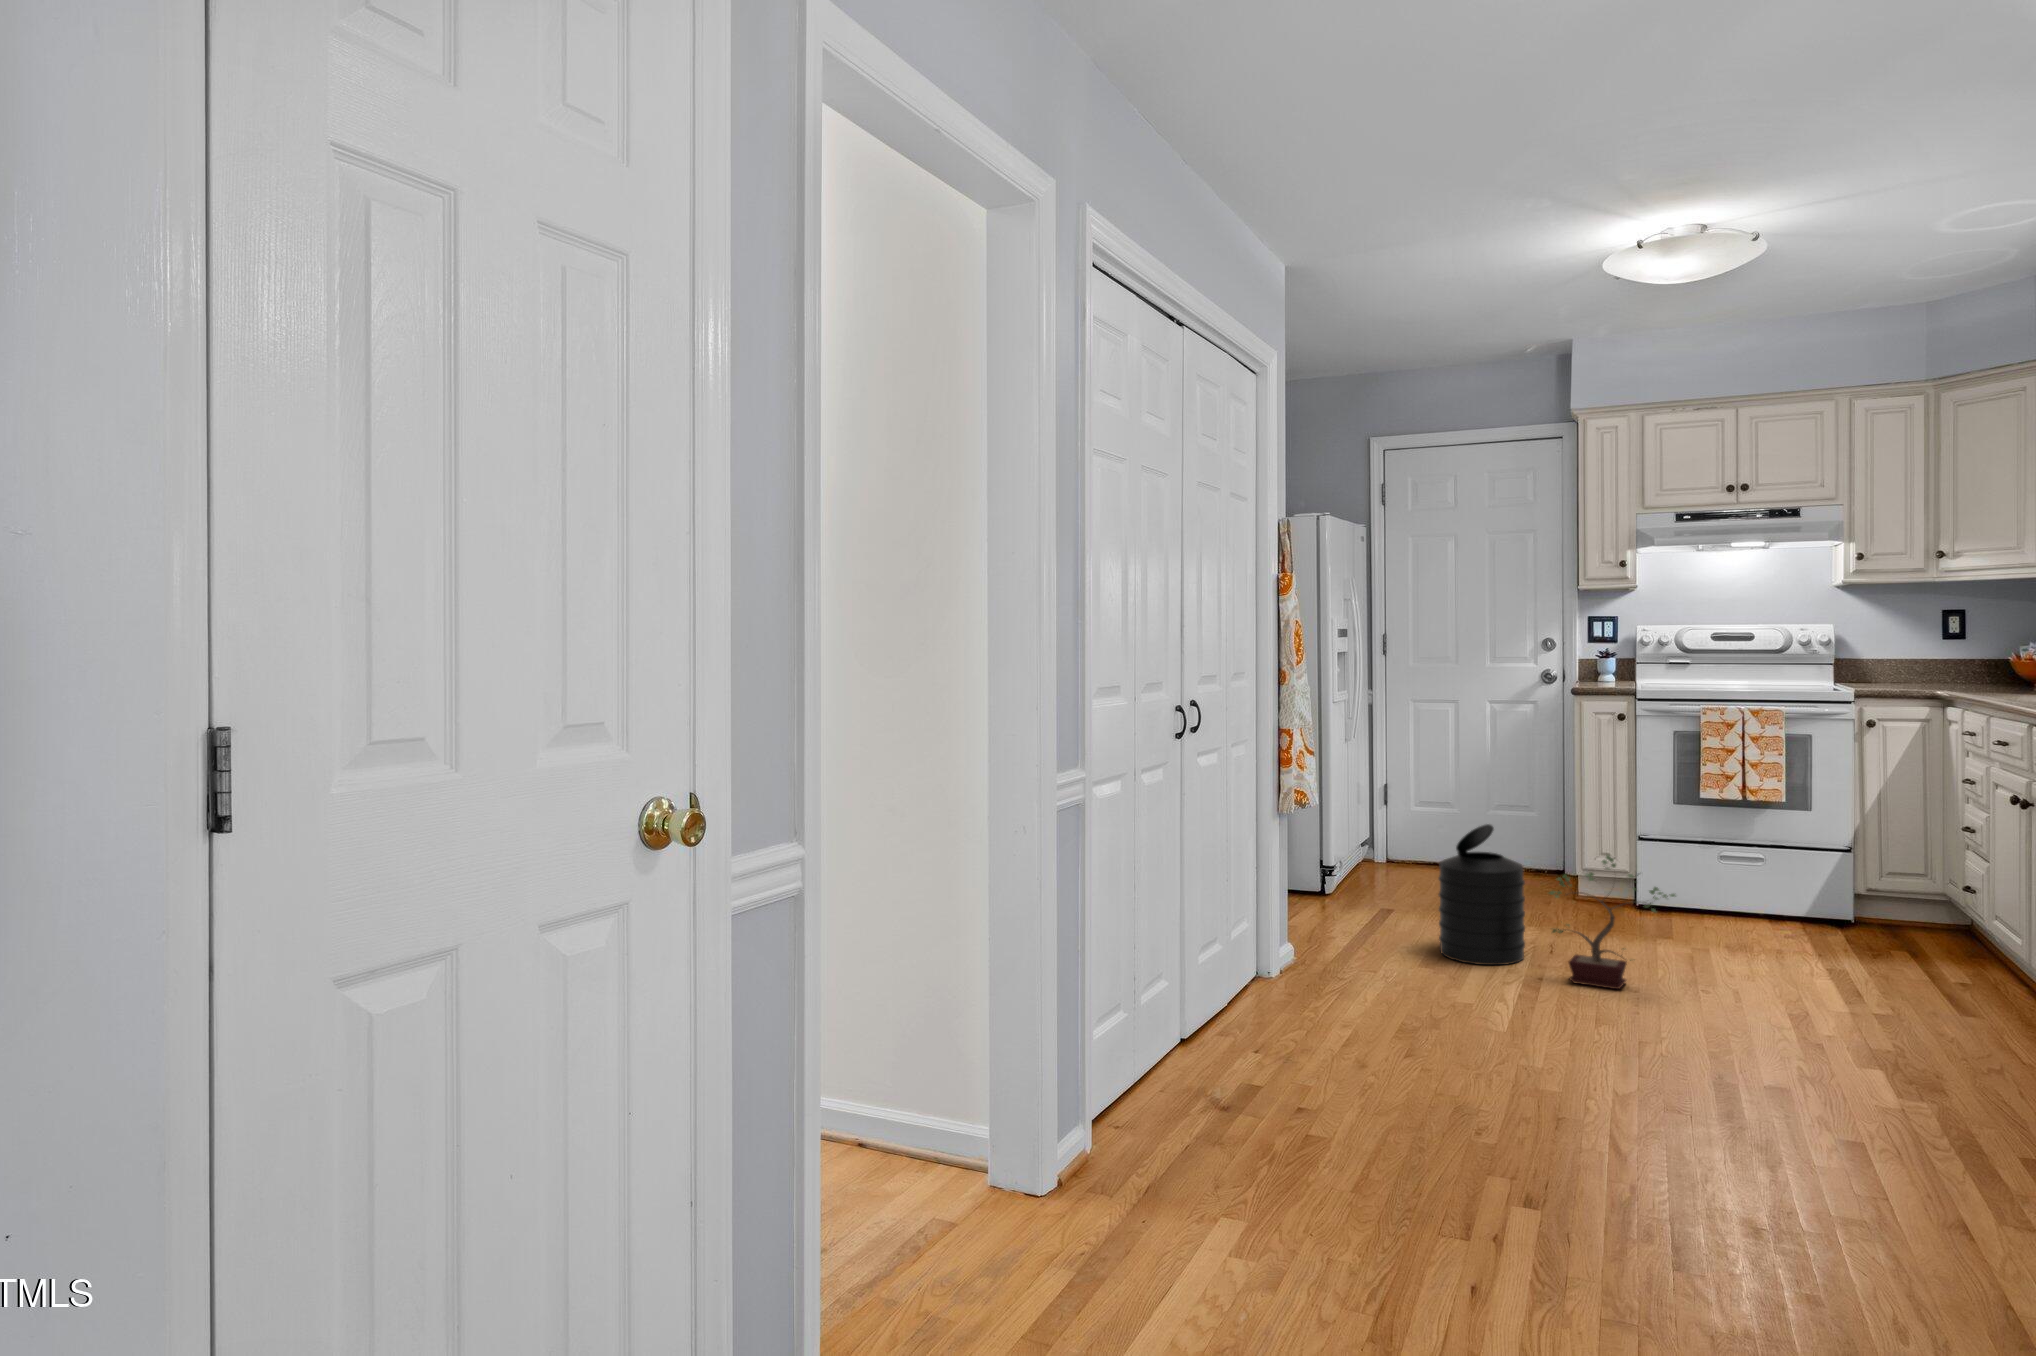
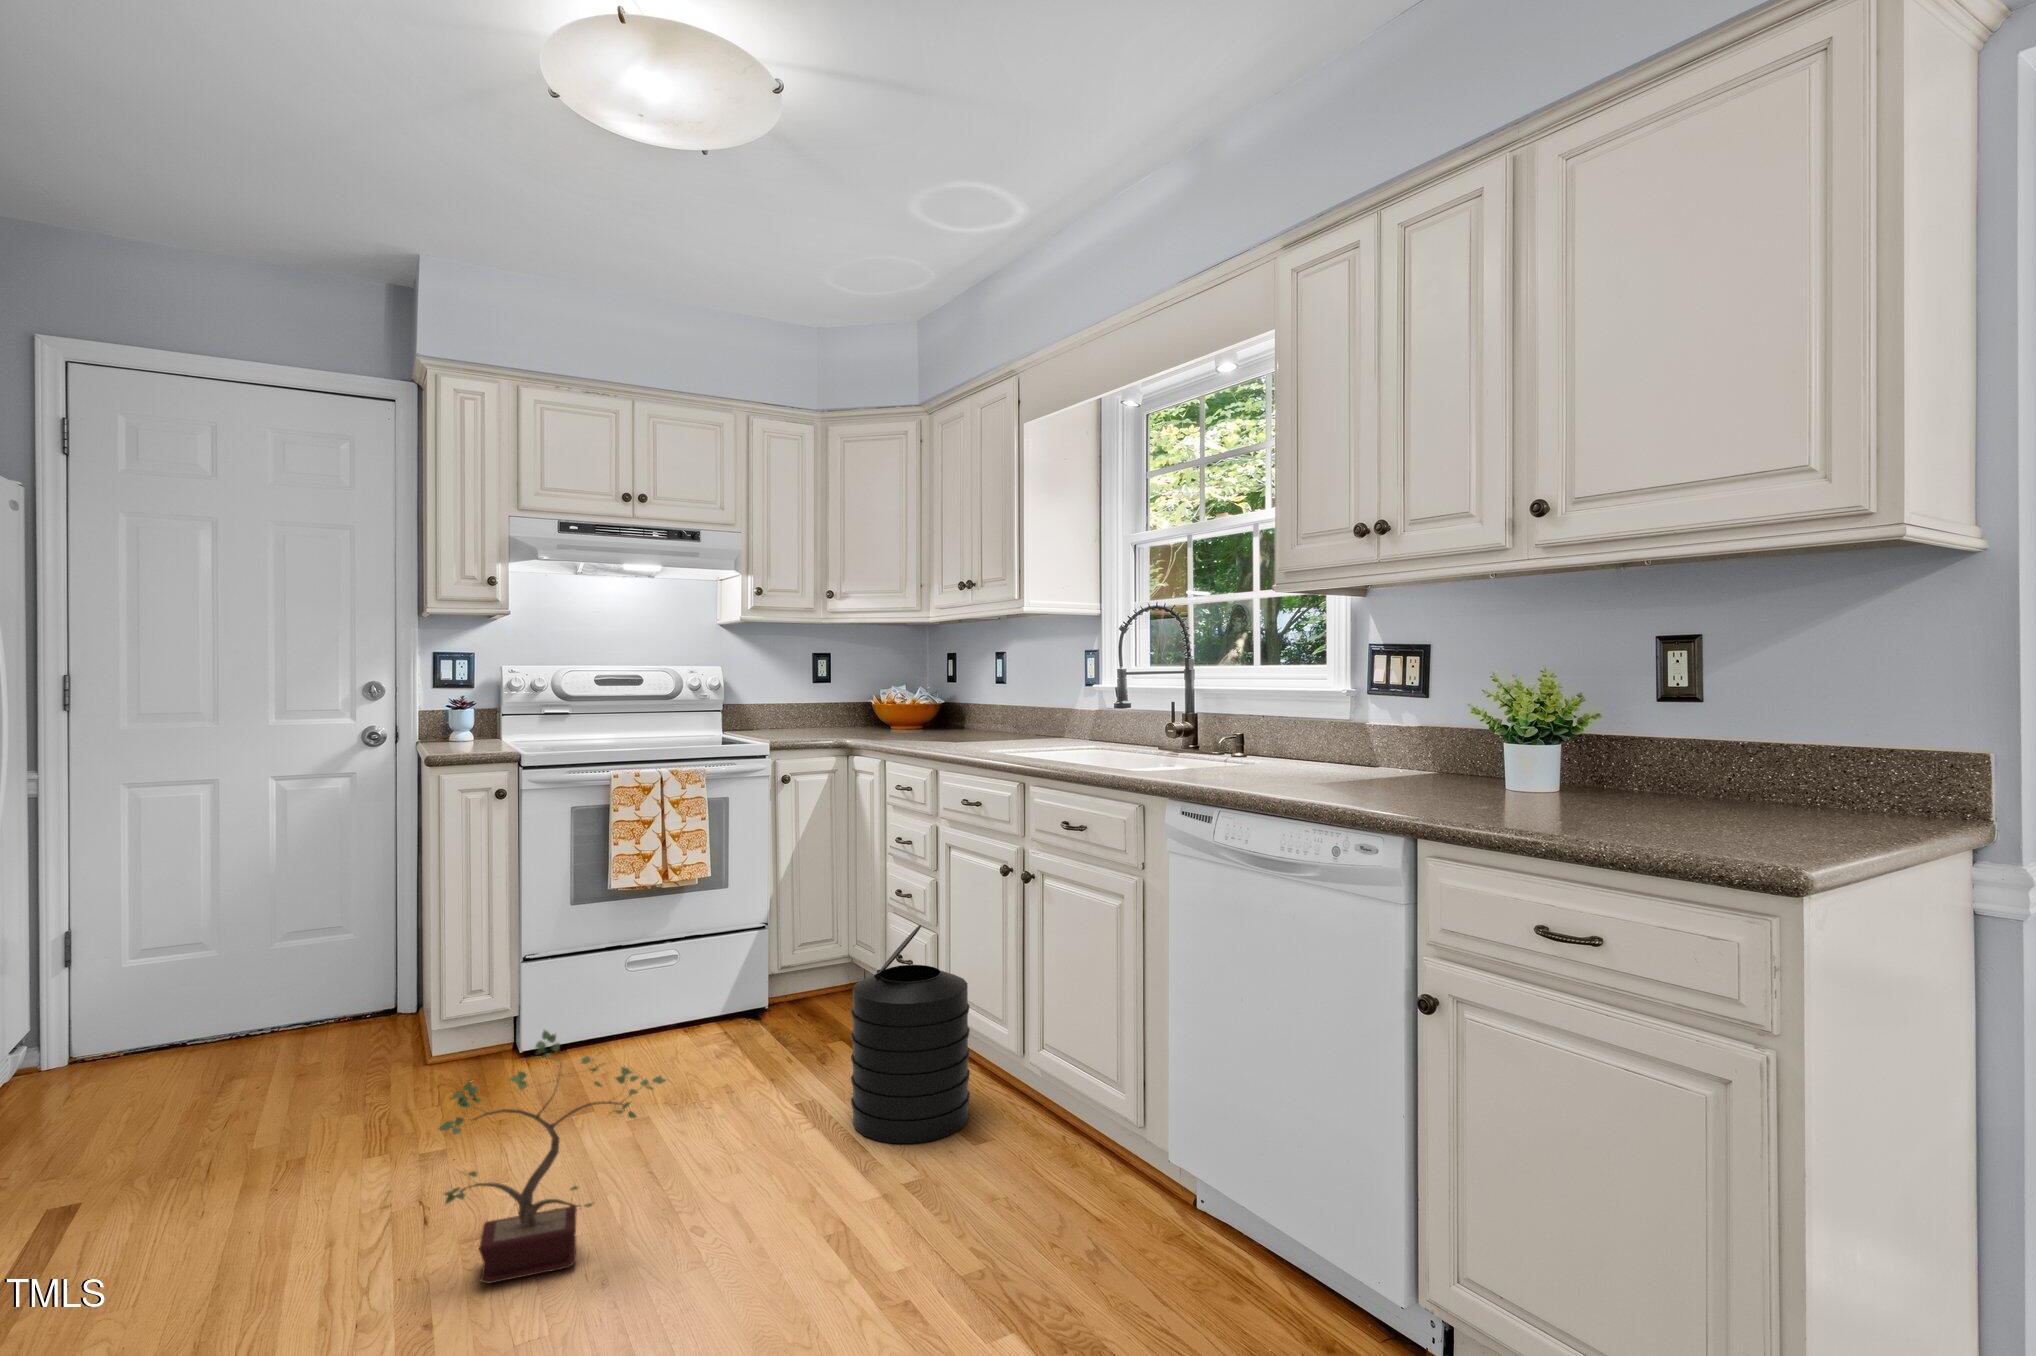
trash can: present [1439,824,1525,965] -> present [851,925,970,1143]

